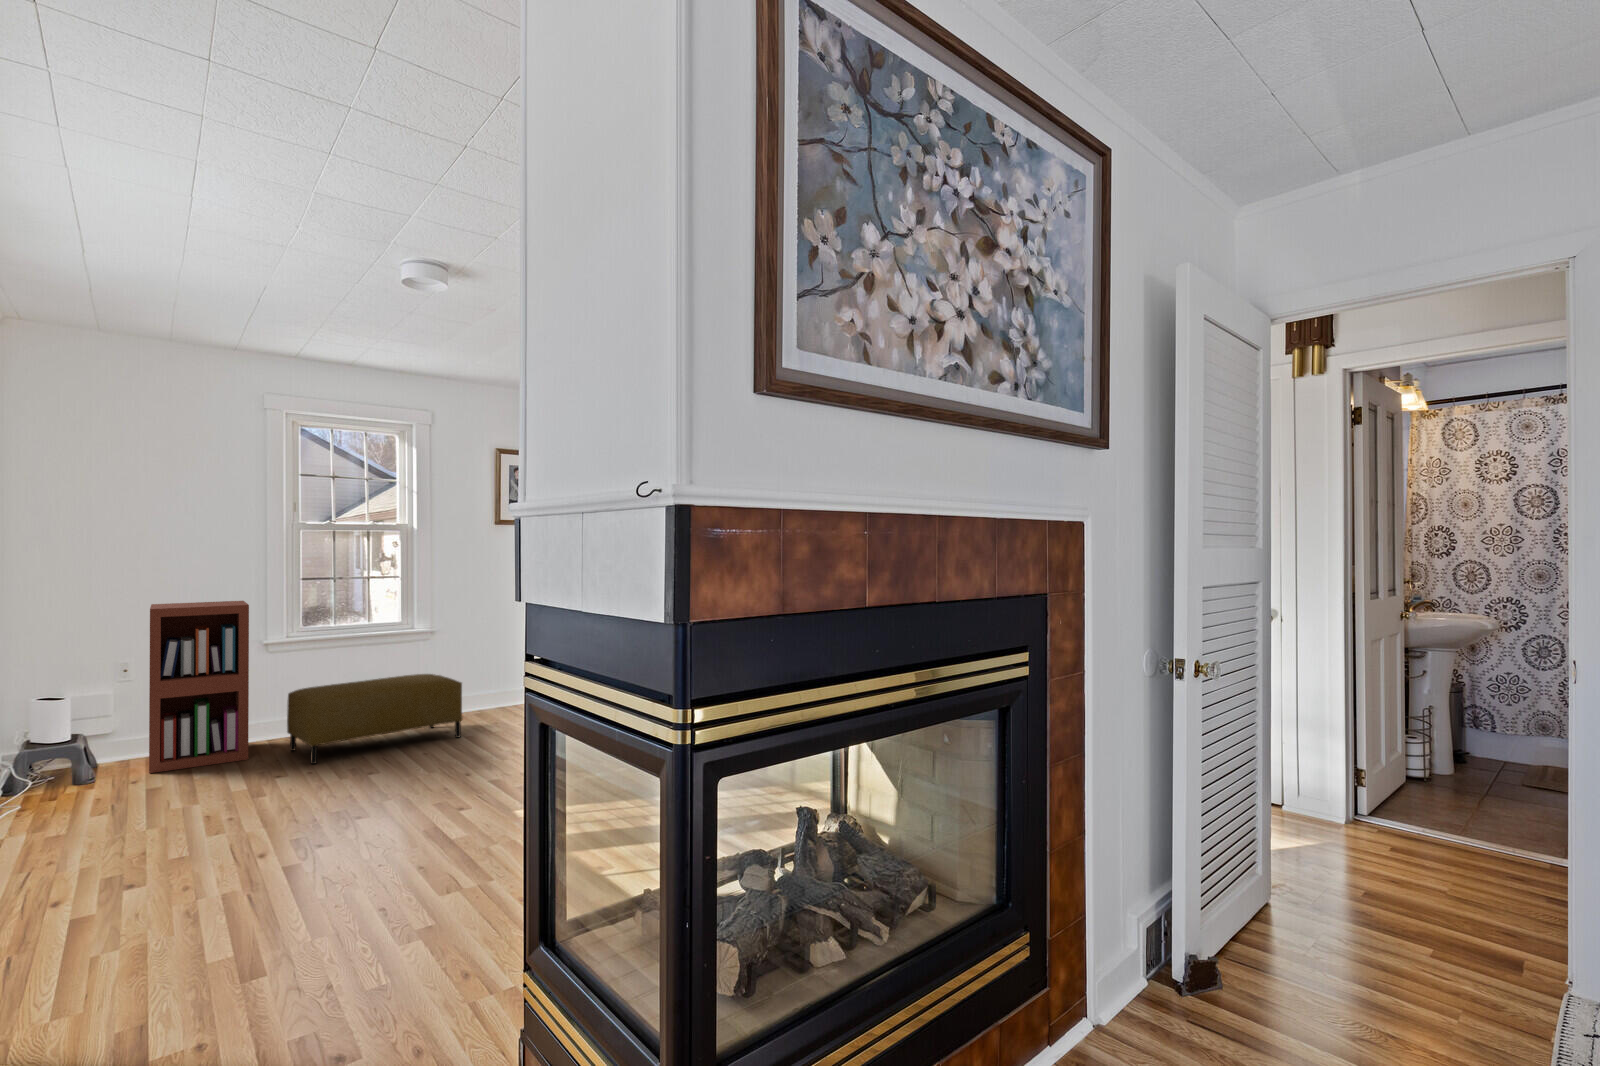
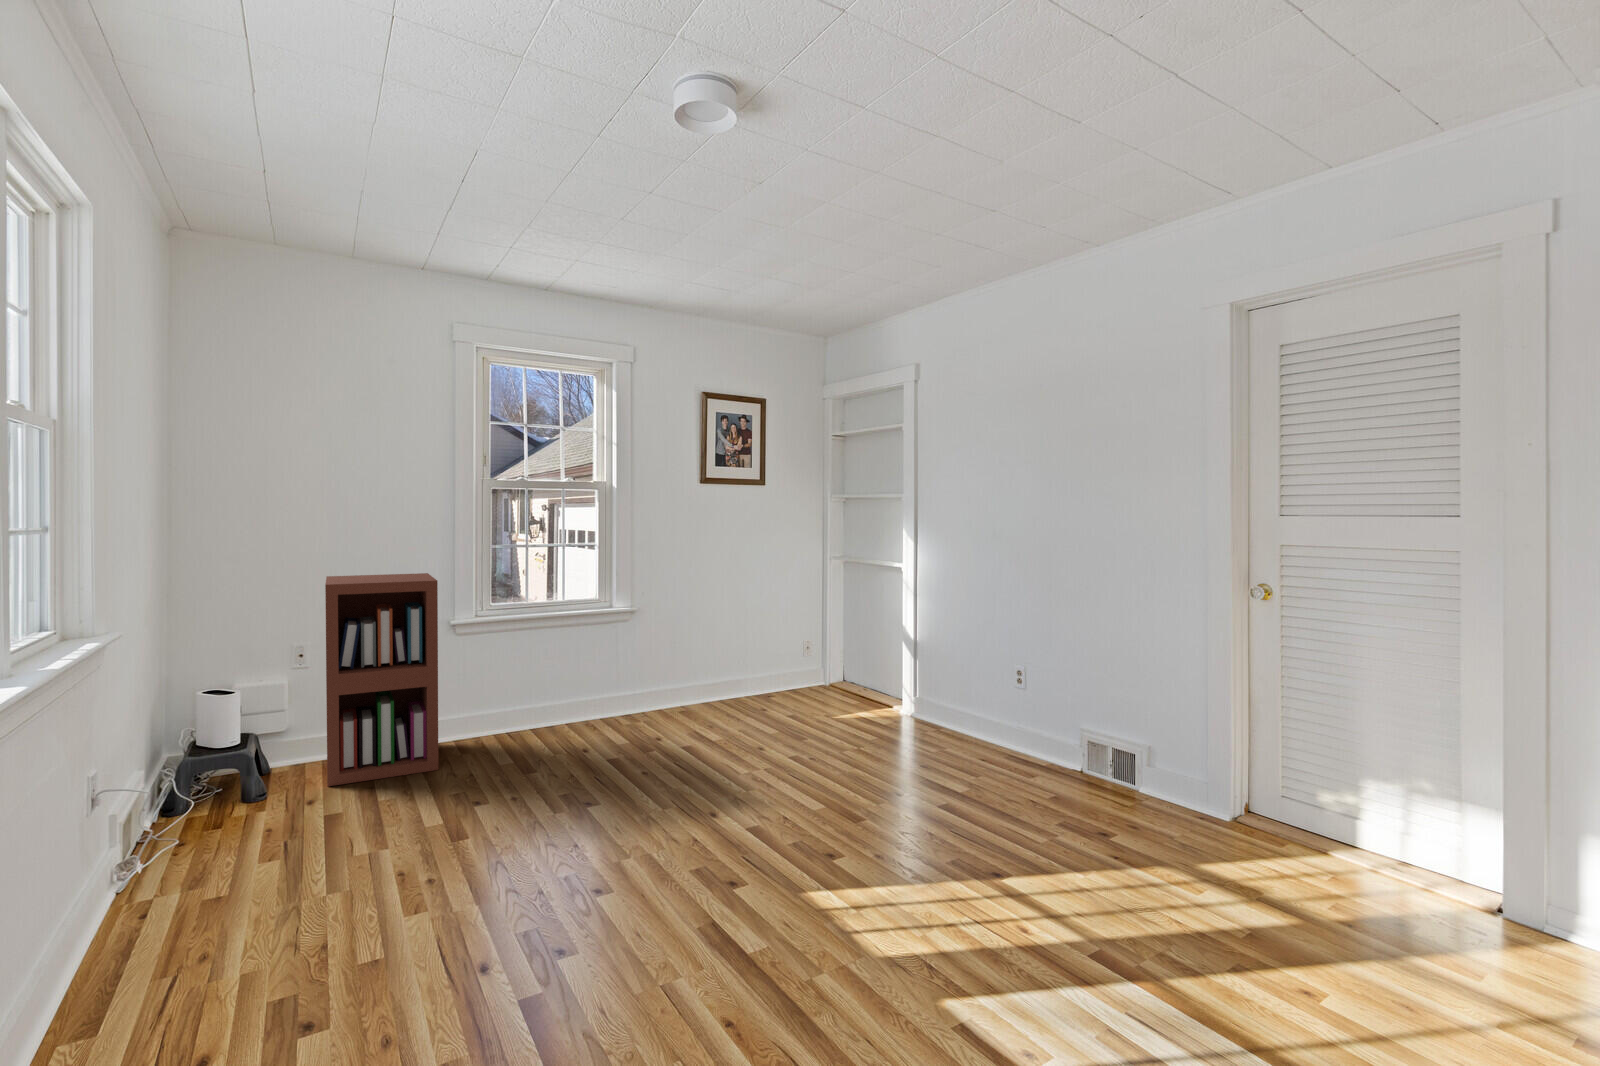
ottoman: present [287,674,462,764] -> none [481,666,681,783]

